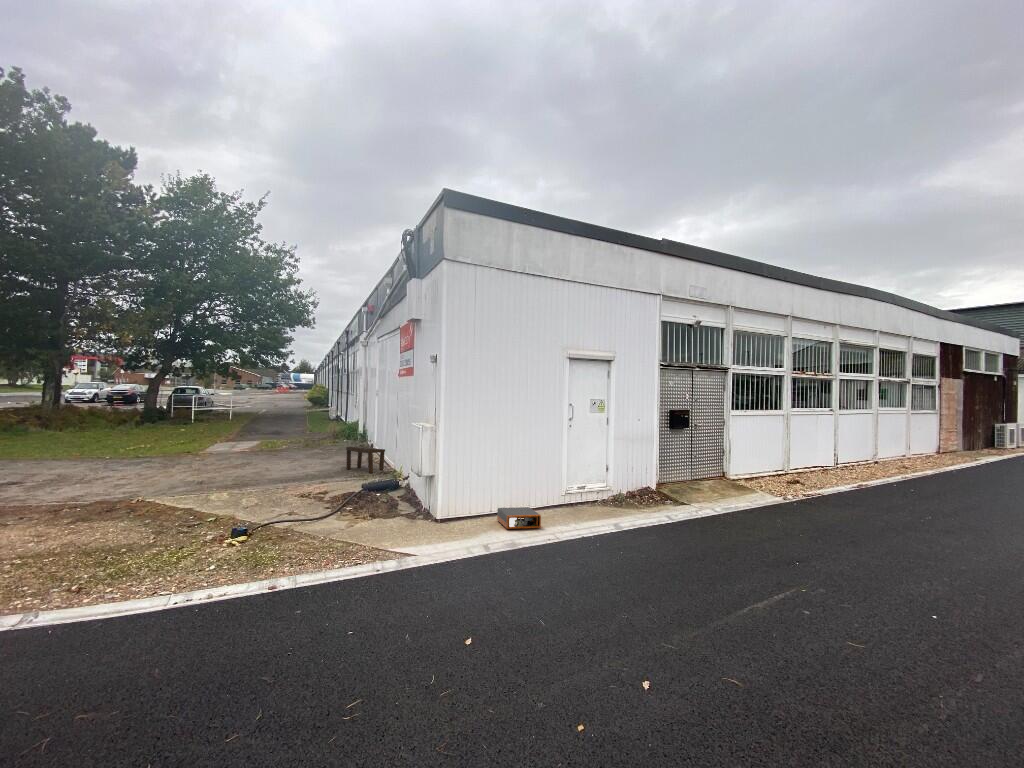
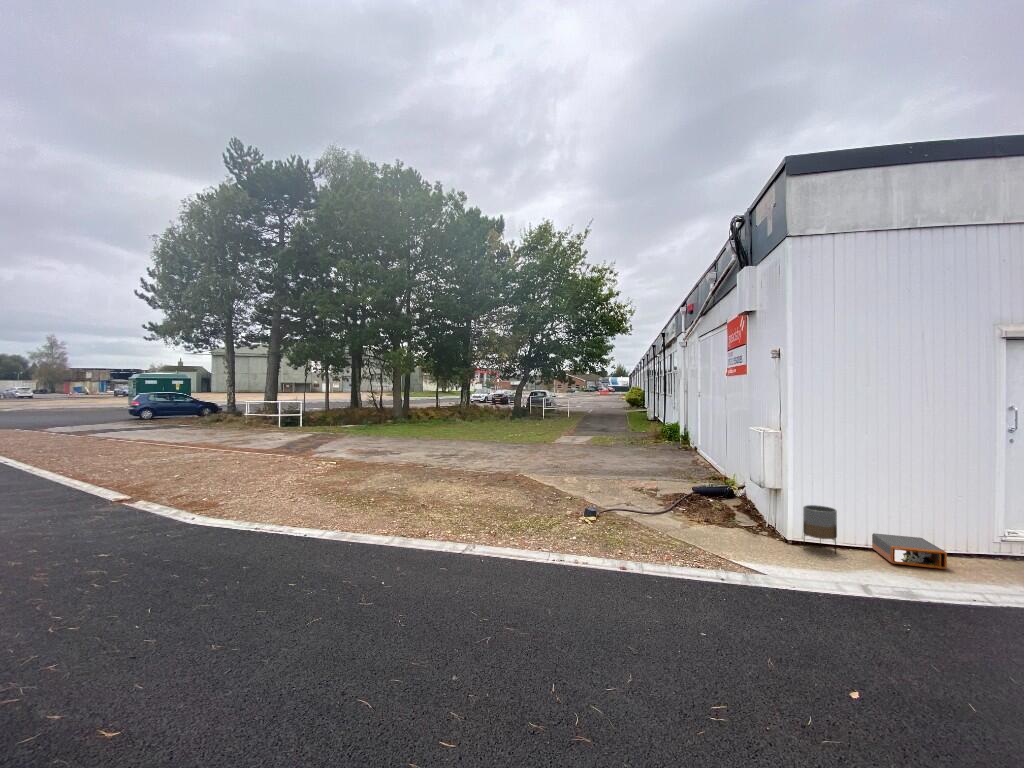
bench: present [346,447,385,473] -> none [672,446,713,474]
planter: none [448,489,473,528] -> present [803,505,837,553]

